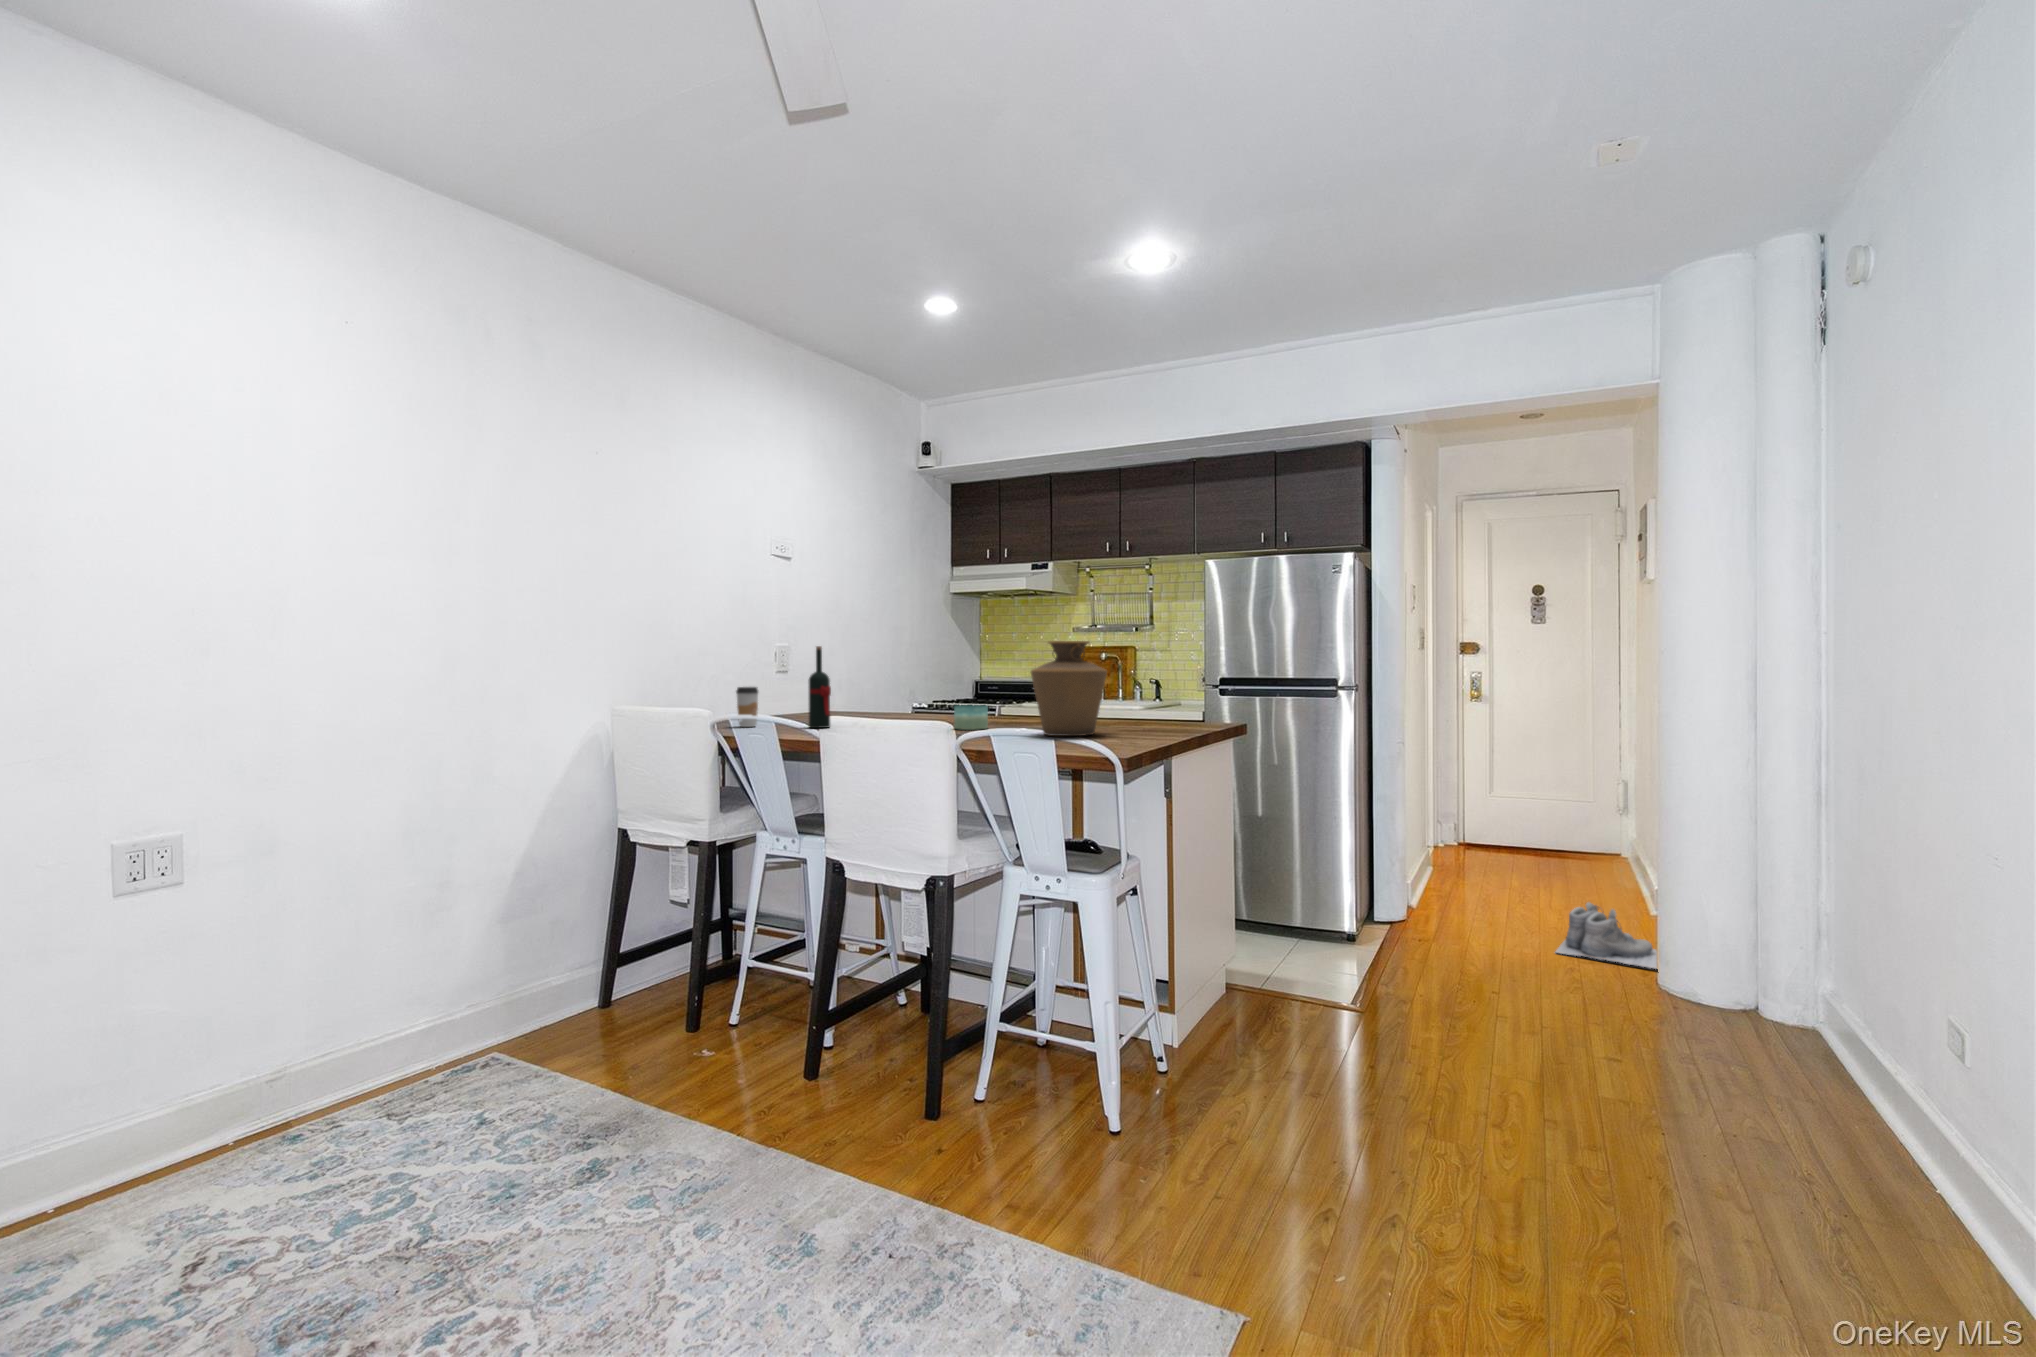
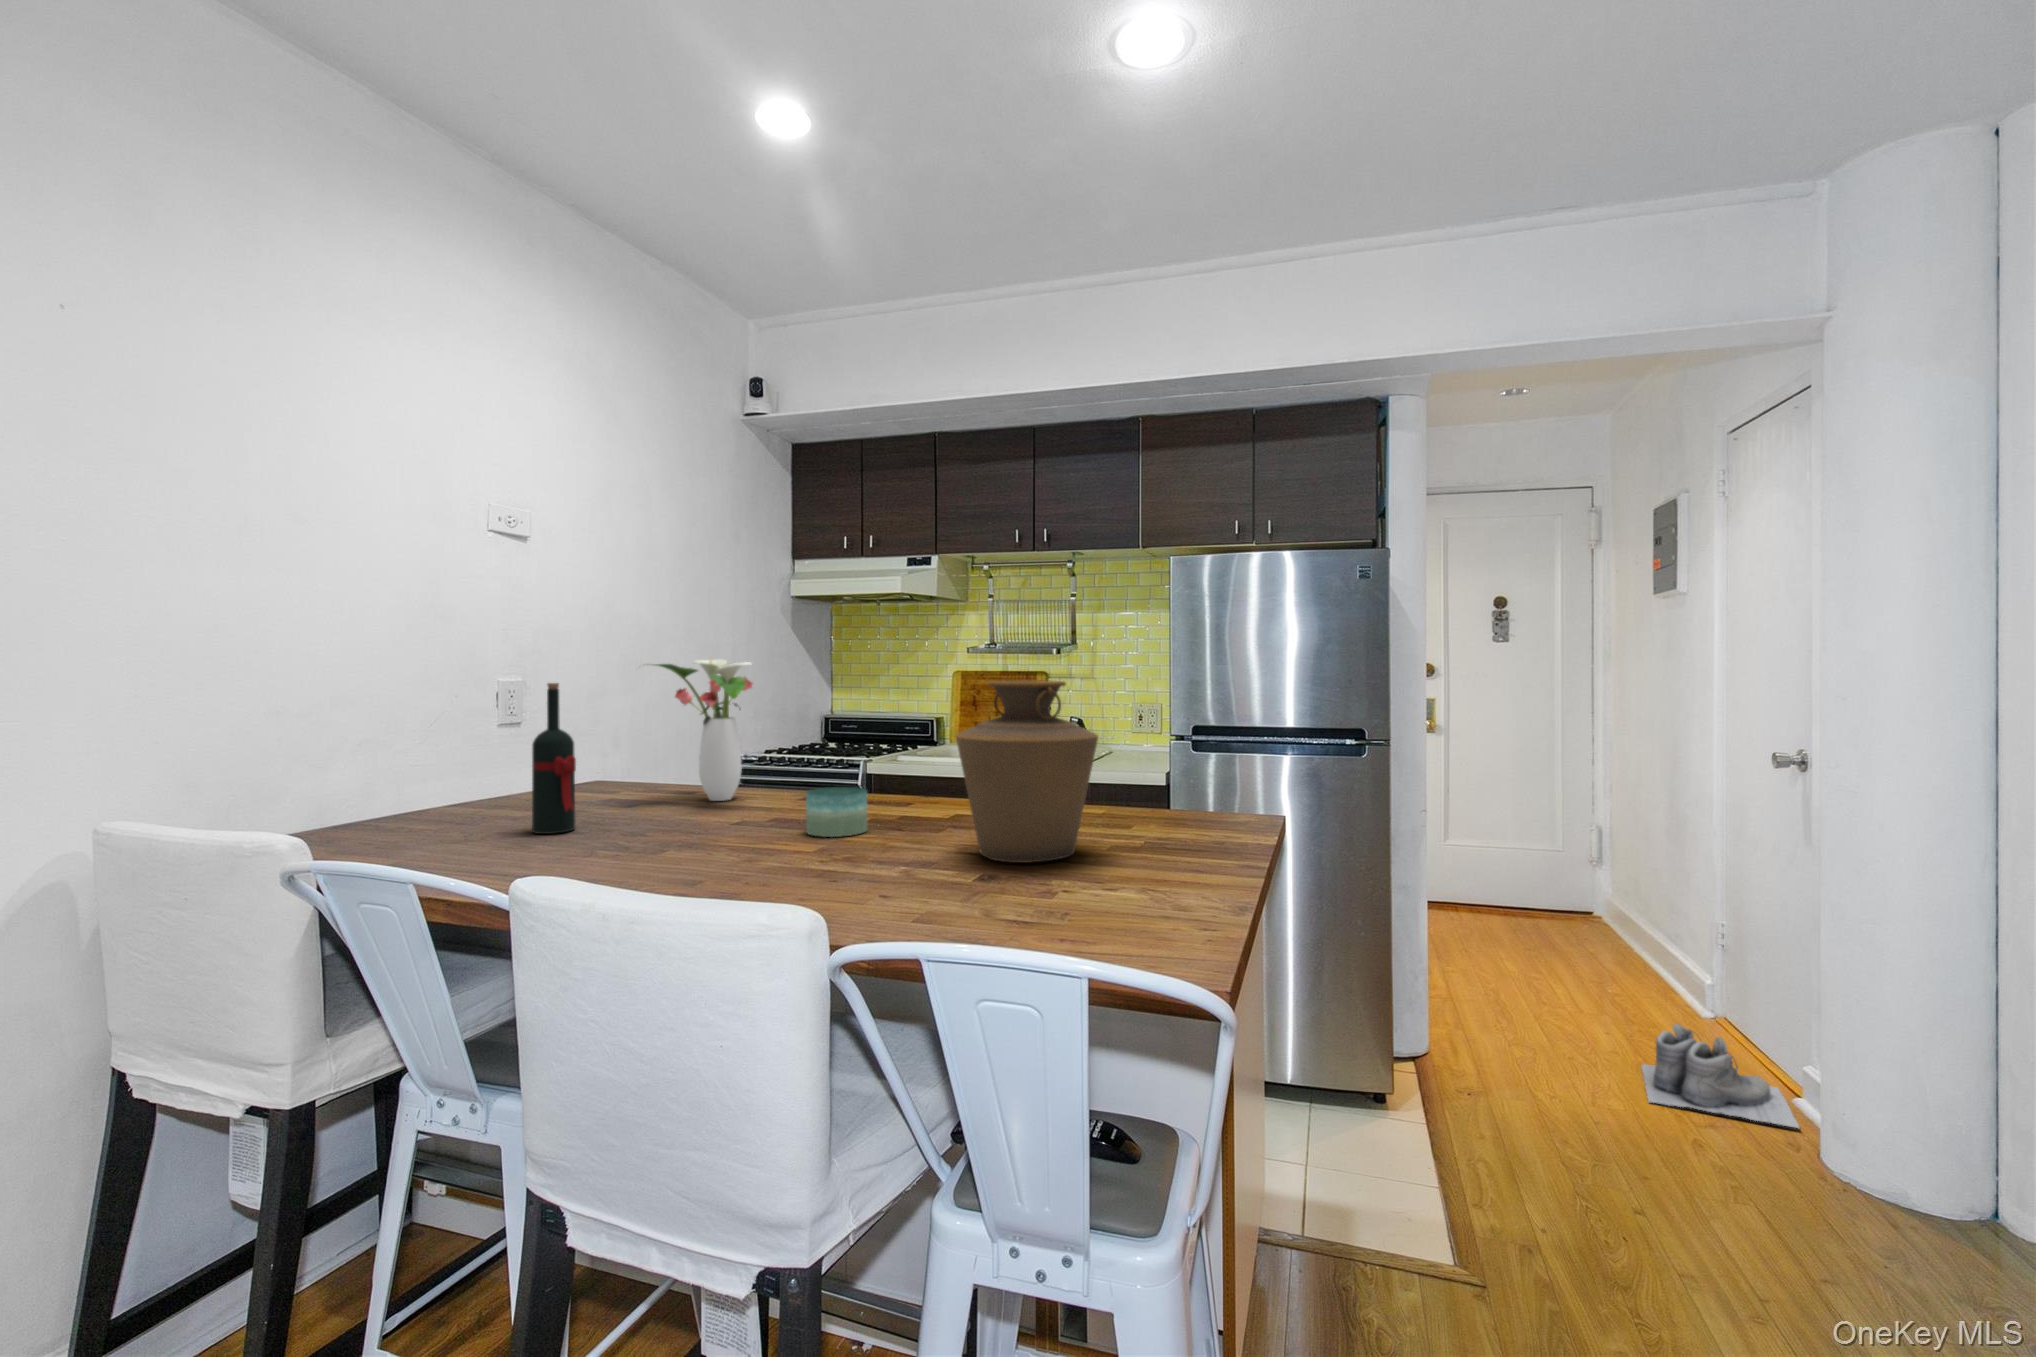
flower arrangement: none [858,633,925,719] -> present [657,659,753,801]
coffee cup: present [736,687,758,727] -> none [392,755,440,831]

